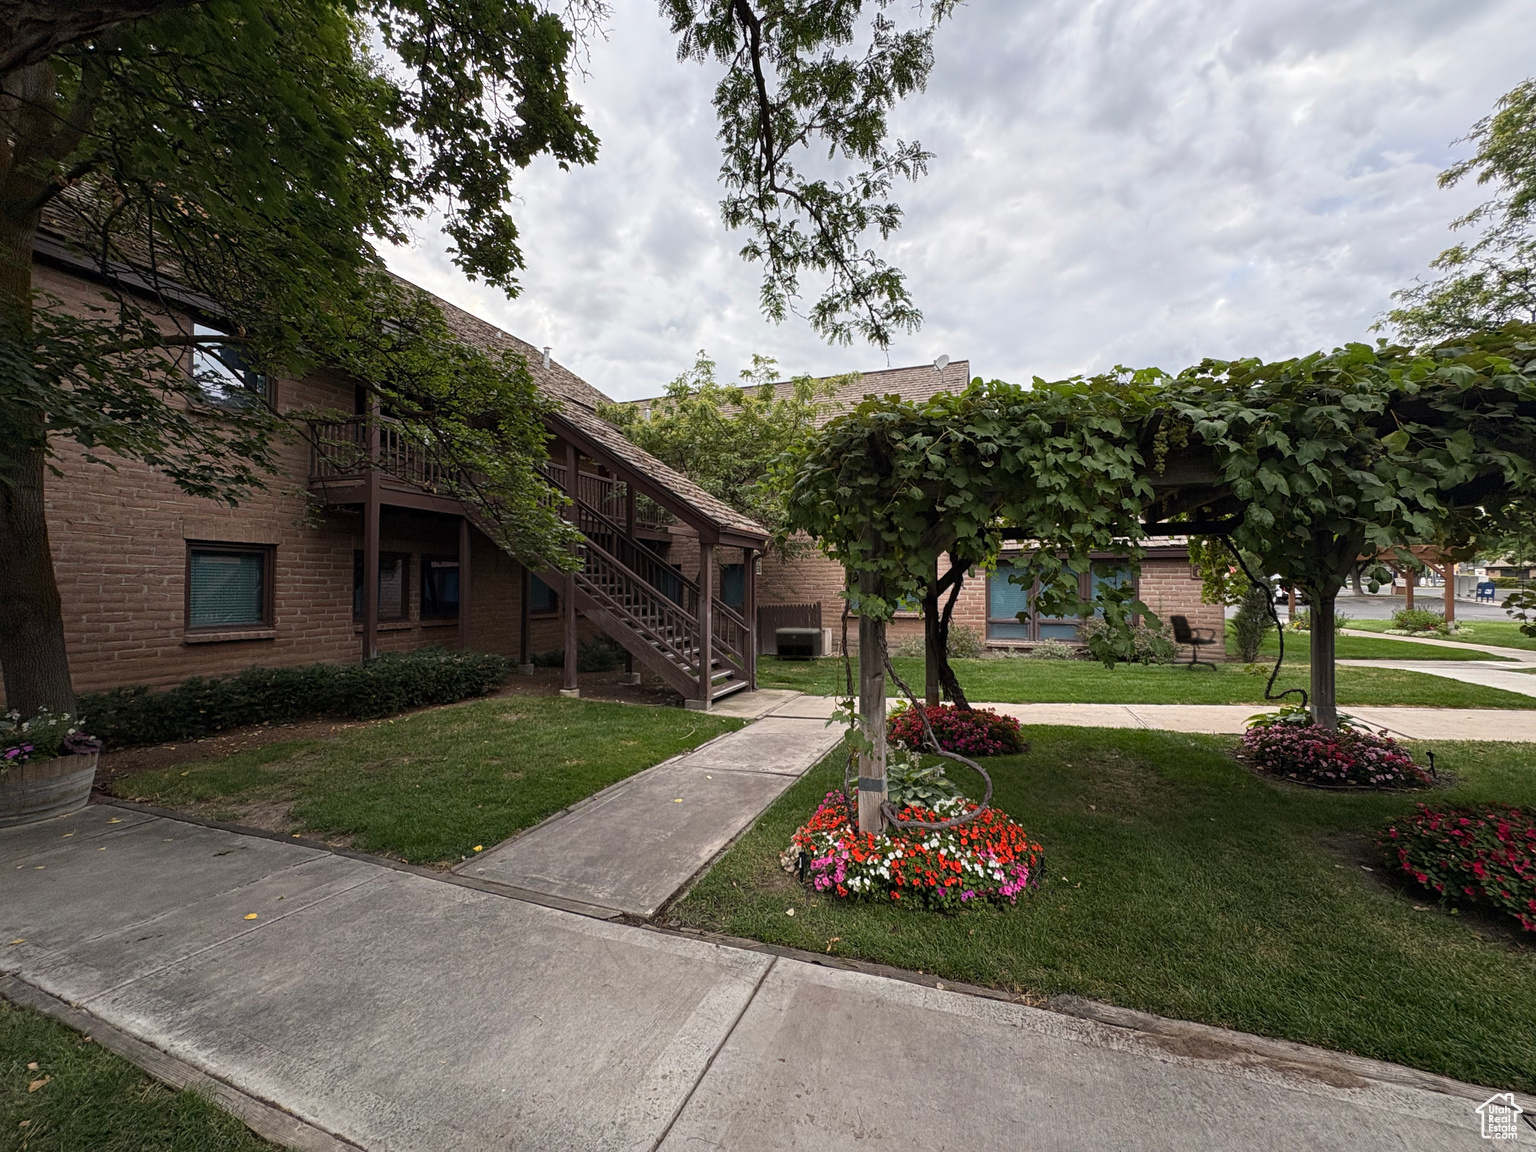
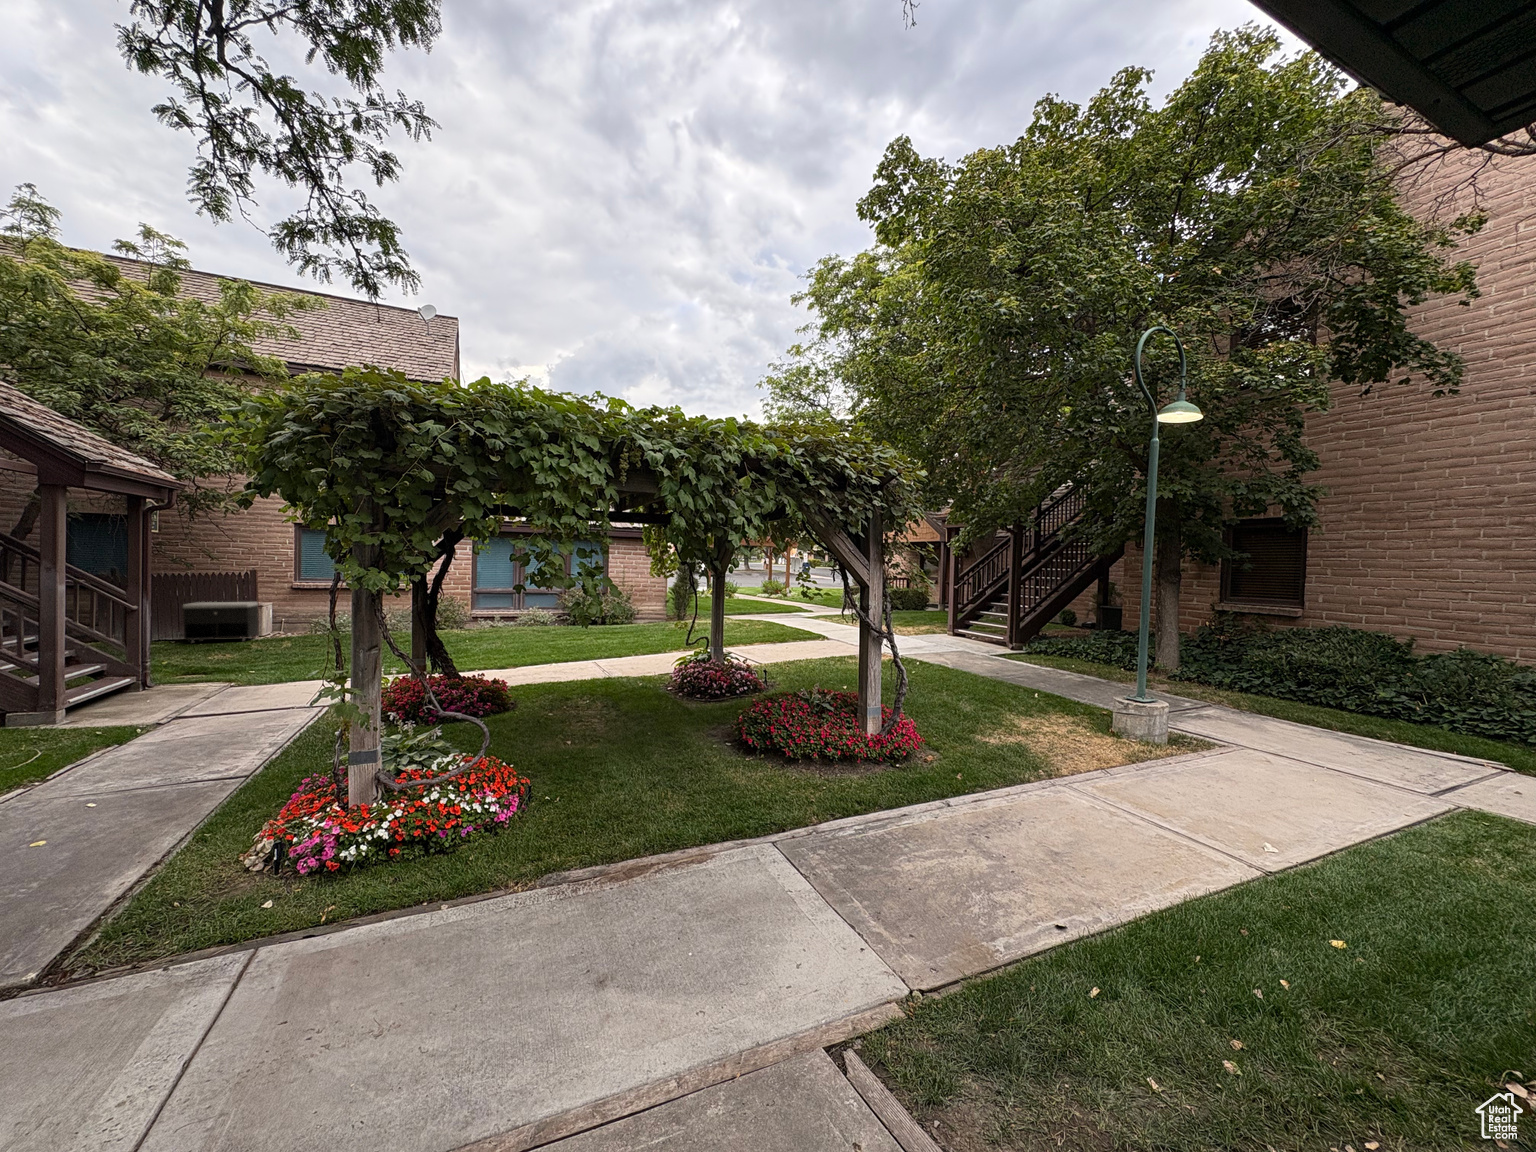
chair: present [1170,615,1217,670] -> none [627,582,657,625]

